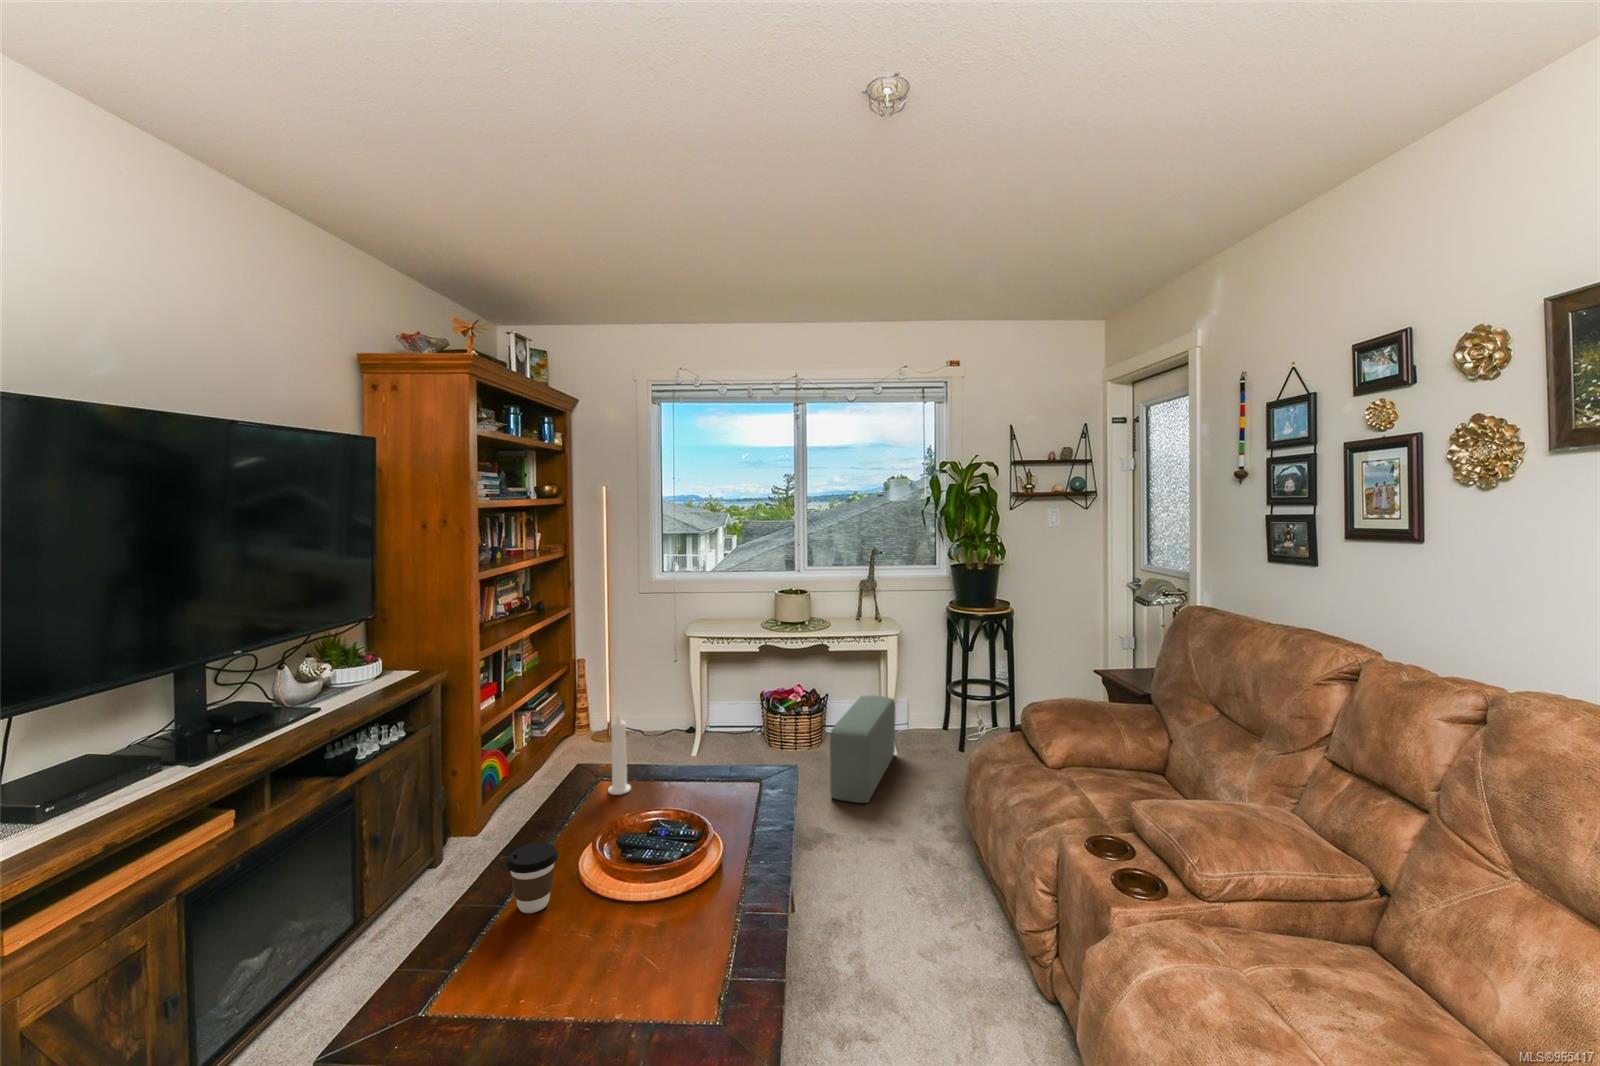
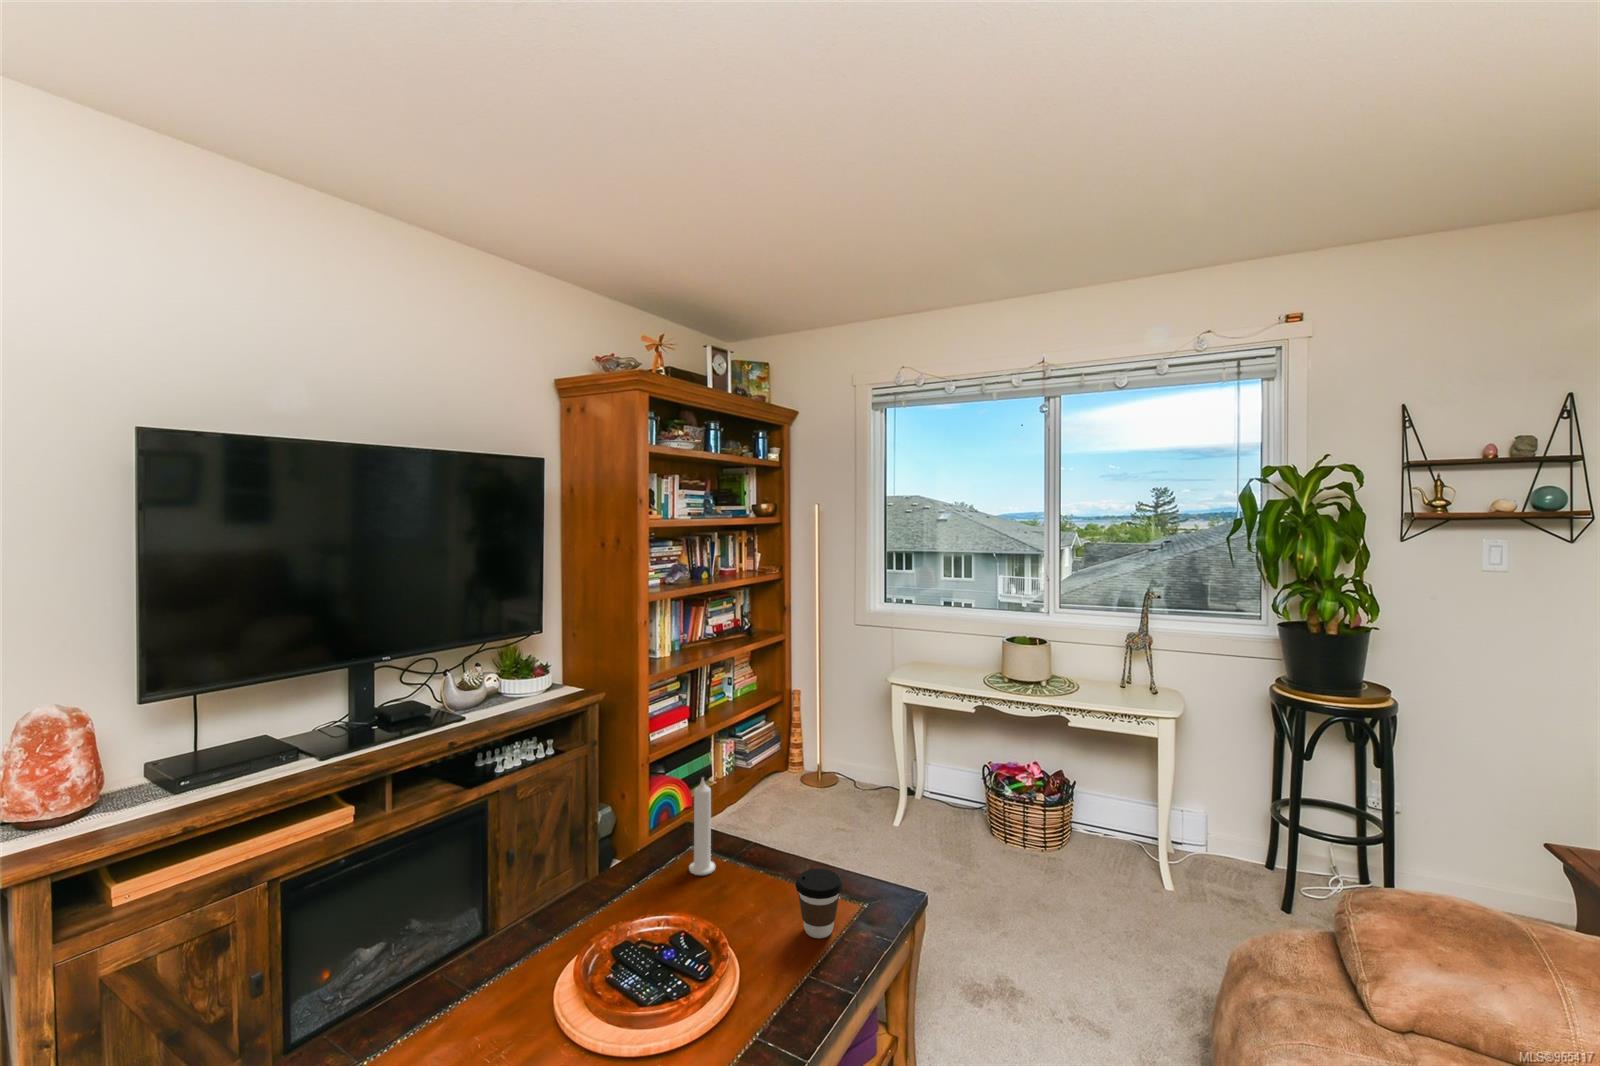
pouf: present [830,695,895,803] -> none [1036,794,1167,957]
coffee cup: present [506,842,558,913] -> present [795,869,843,938]

